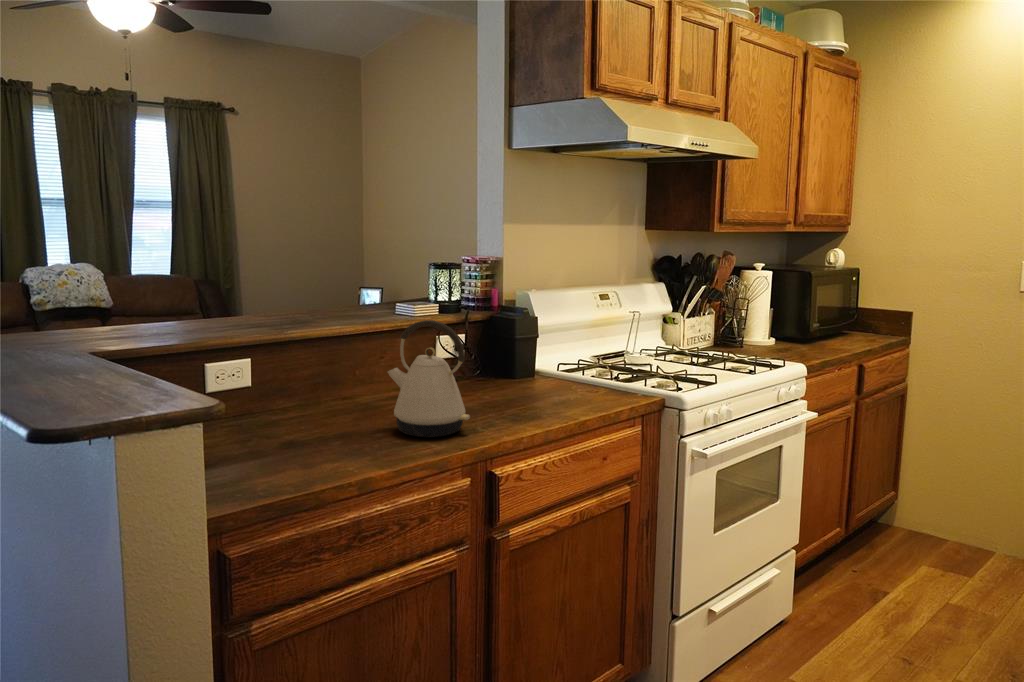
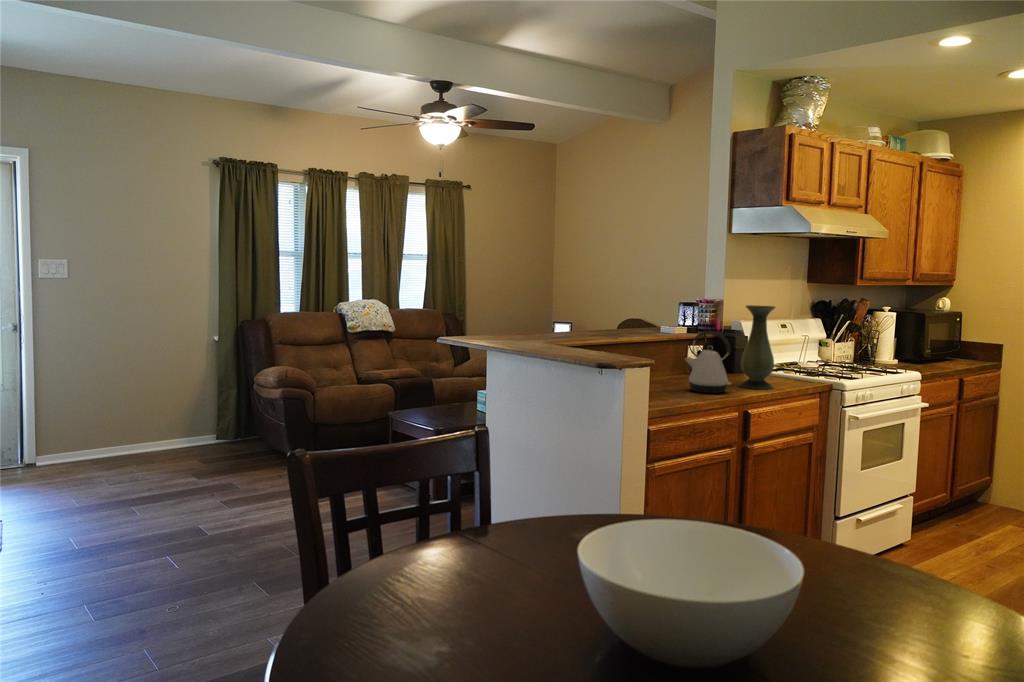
vase: none [500,269,557,419] -> present [739,305,775,389]

